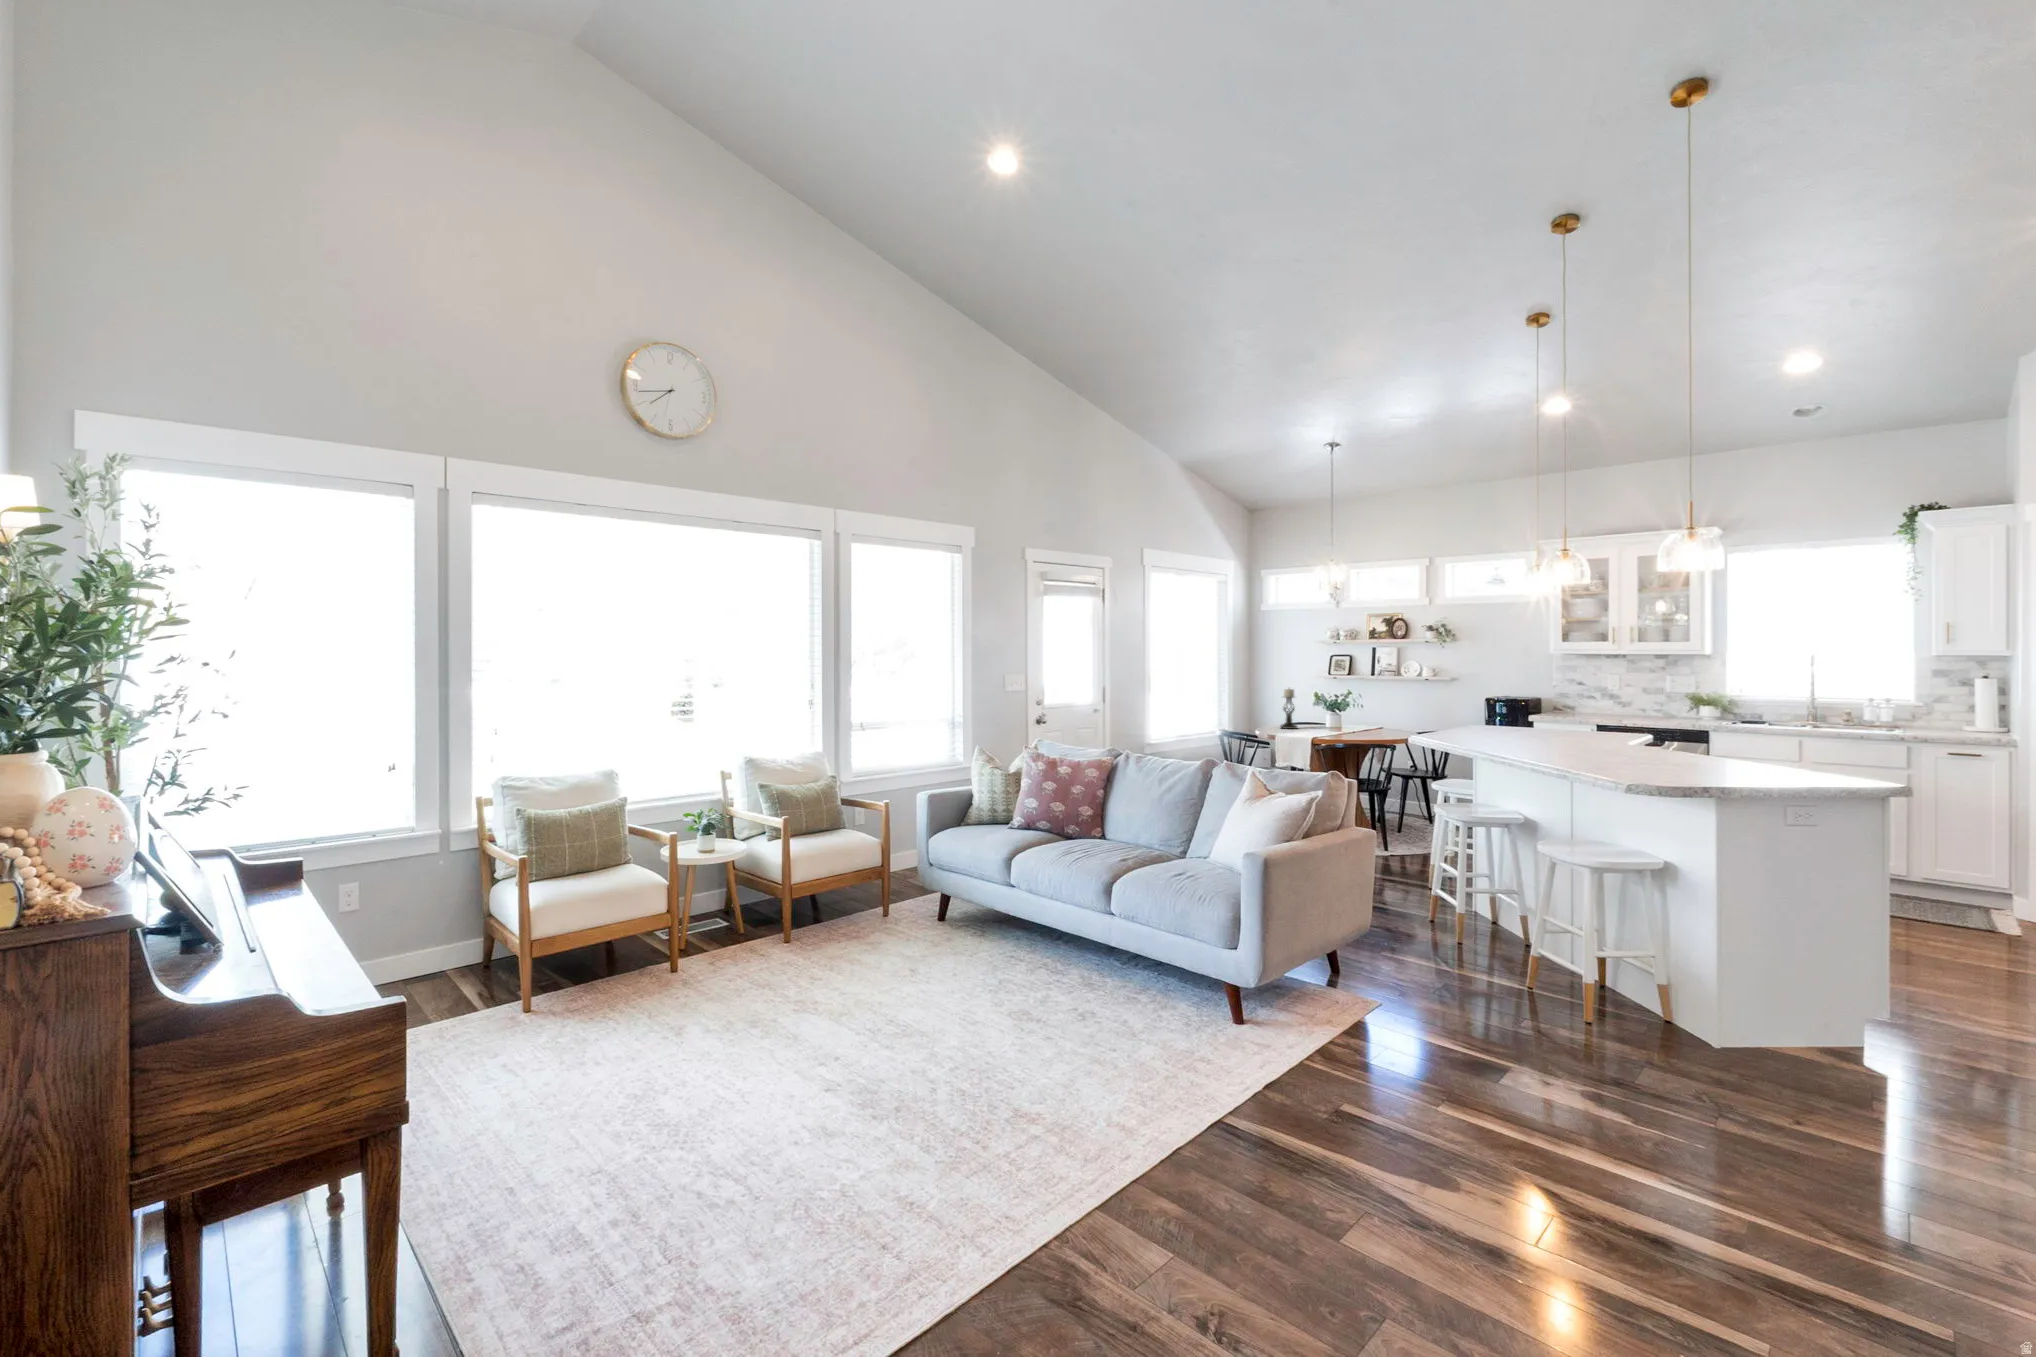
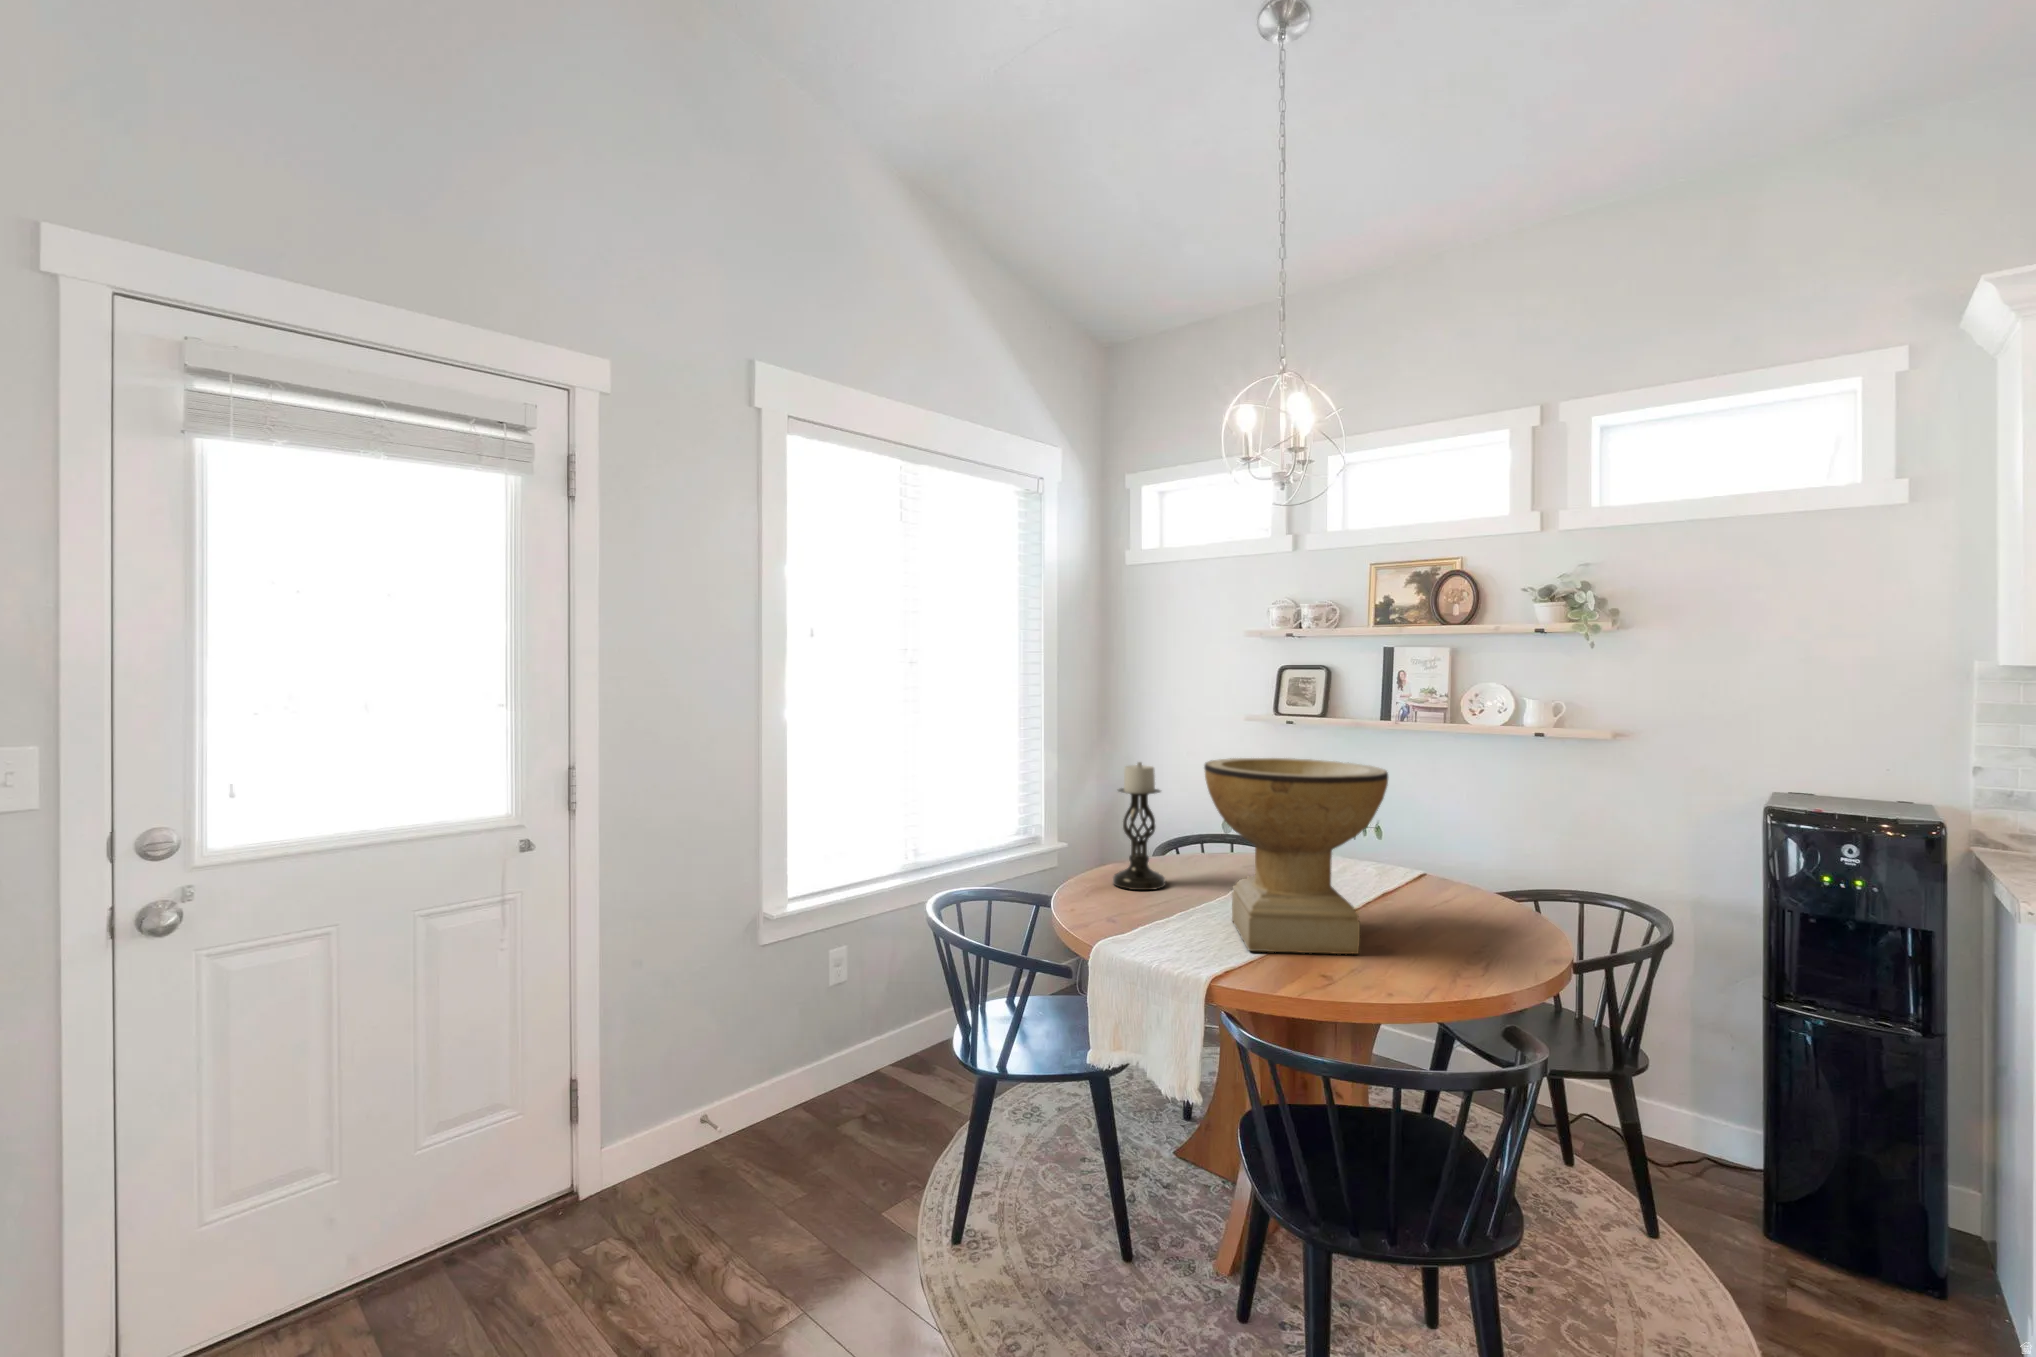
decorative bowl: none [1316,684,1370,735] -> present [1204,758,1388,954]

